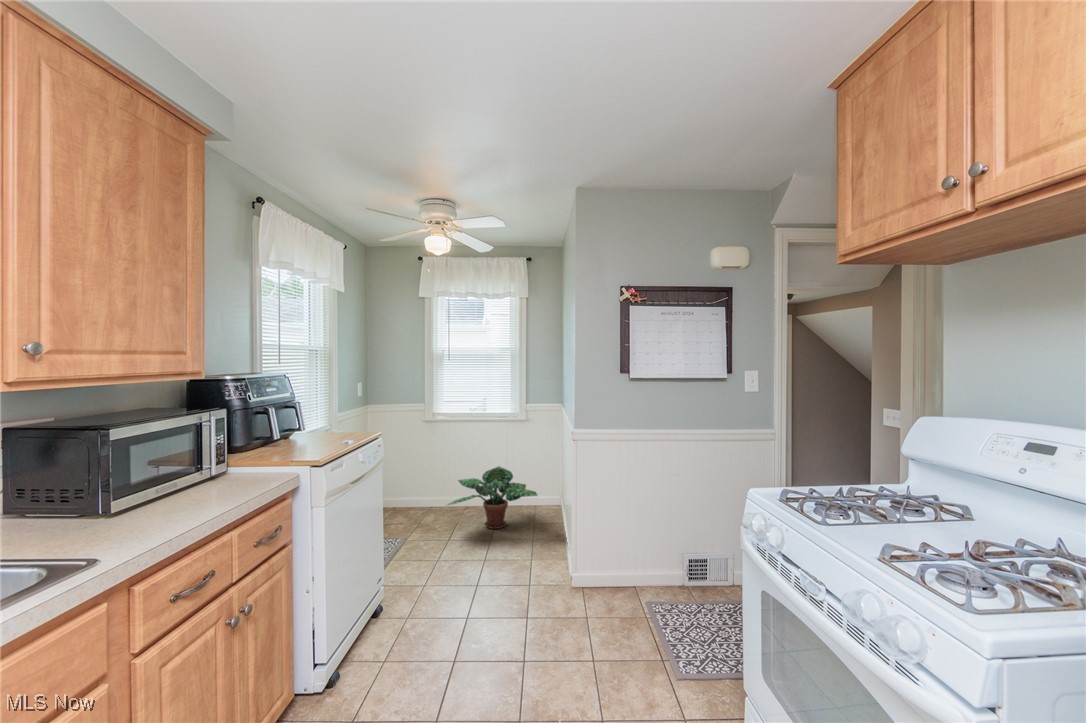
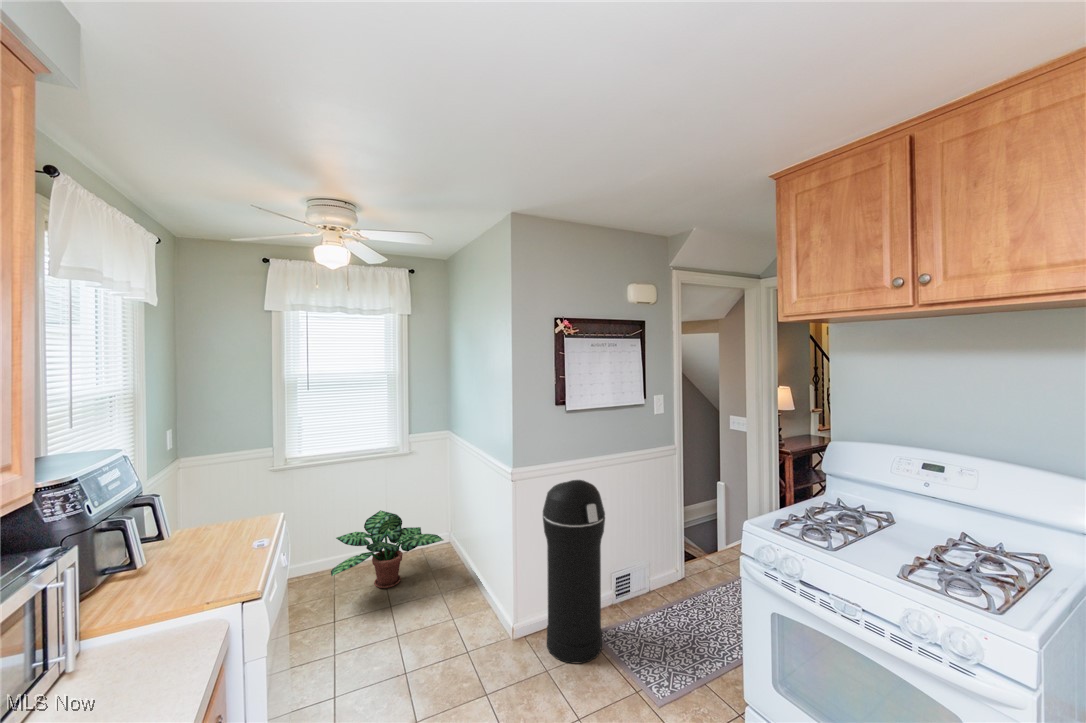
trash can: none [595,444,658,623] -> present [543,480,605,664]

